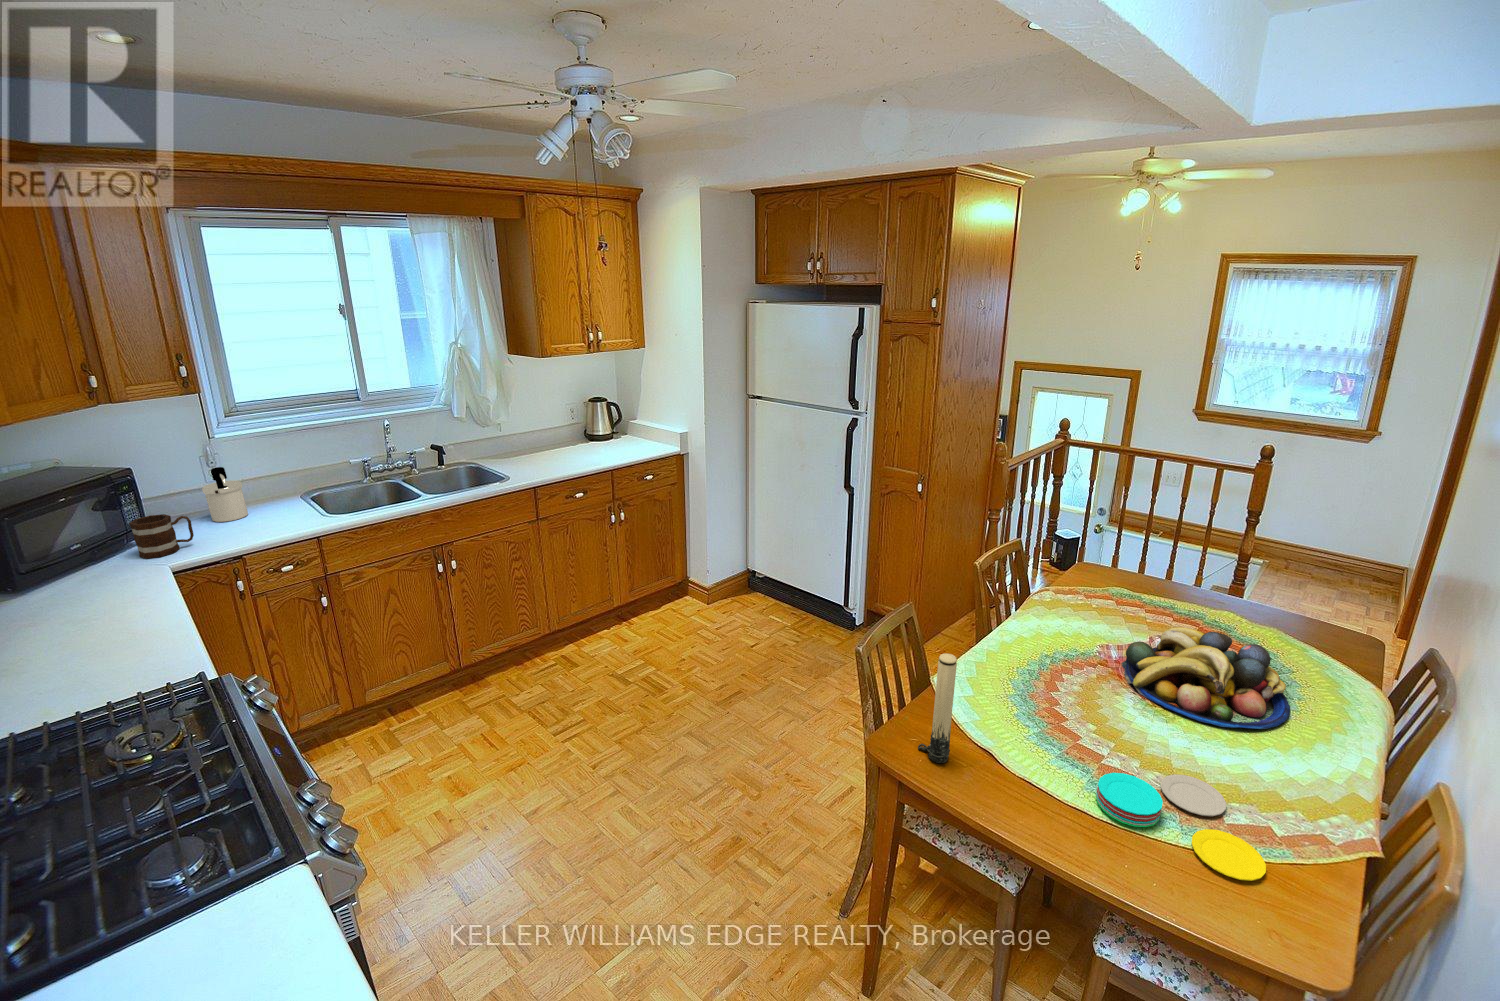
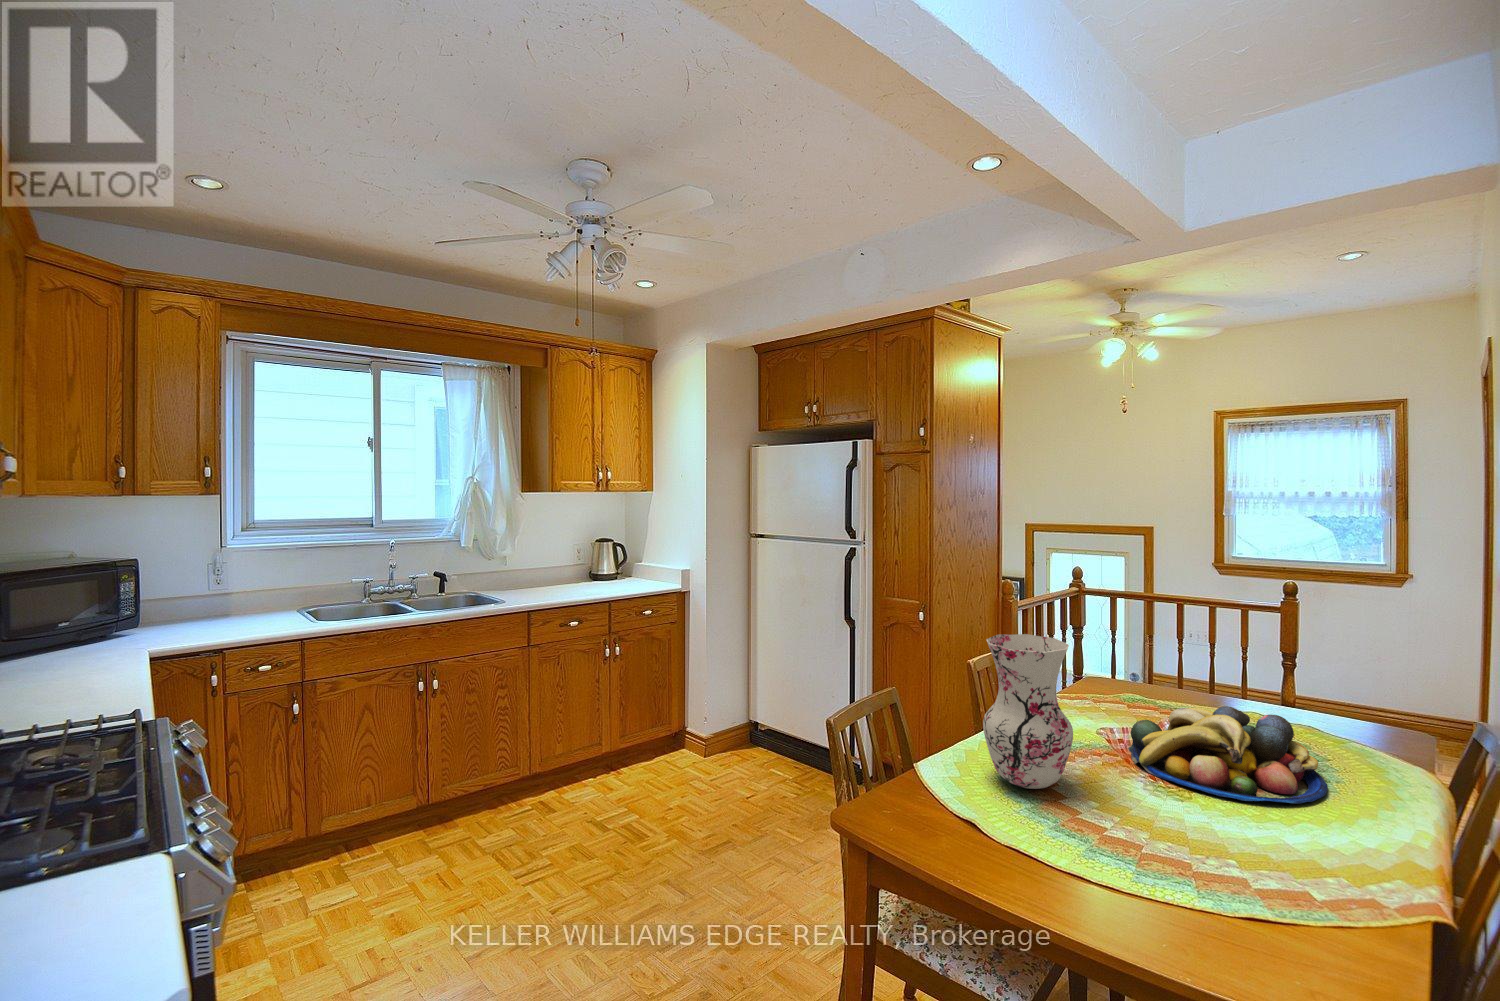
soap dispenser: present [202,467,248,522] -> none [205,573,244,626]
mug: present [129,514,194,559] -> none [123,607,183,648]
vase: none [1004,583,1093,718] -> present [983,634,1073,789]
candle: present [918,653,957,763] -> none [884,687,918,826]
plate: present [1096,773,1266,881] -> none [1089,831,1302,942]

